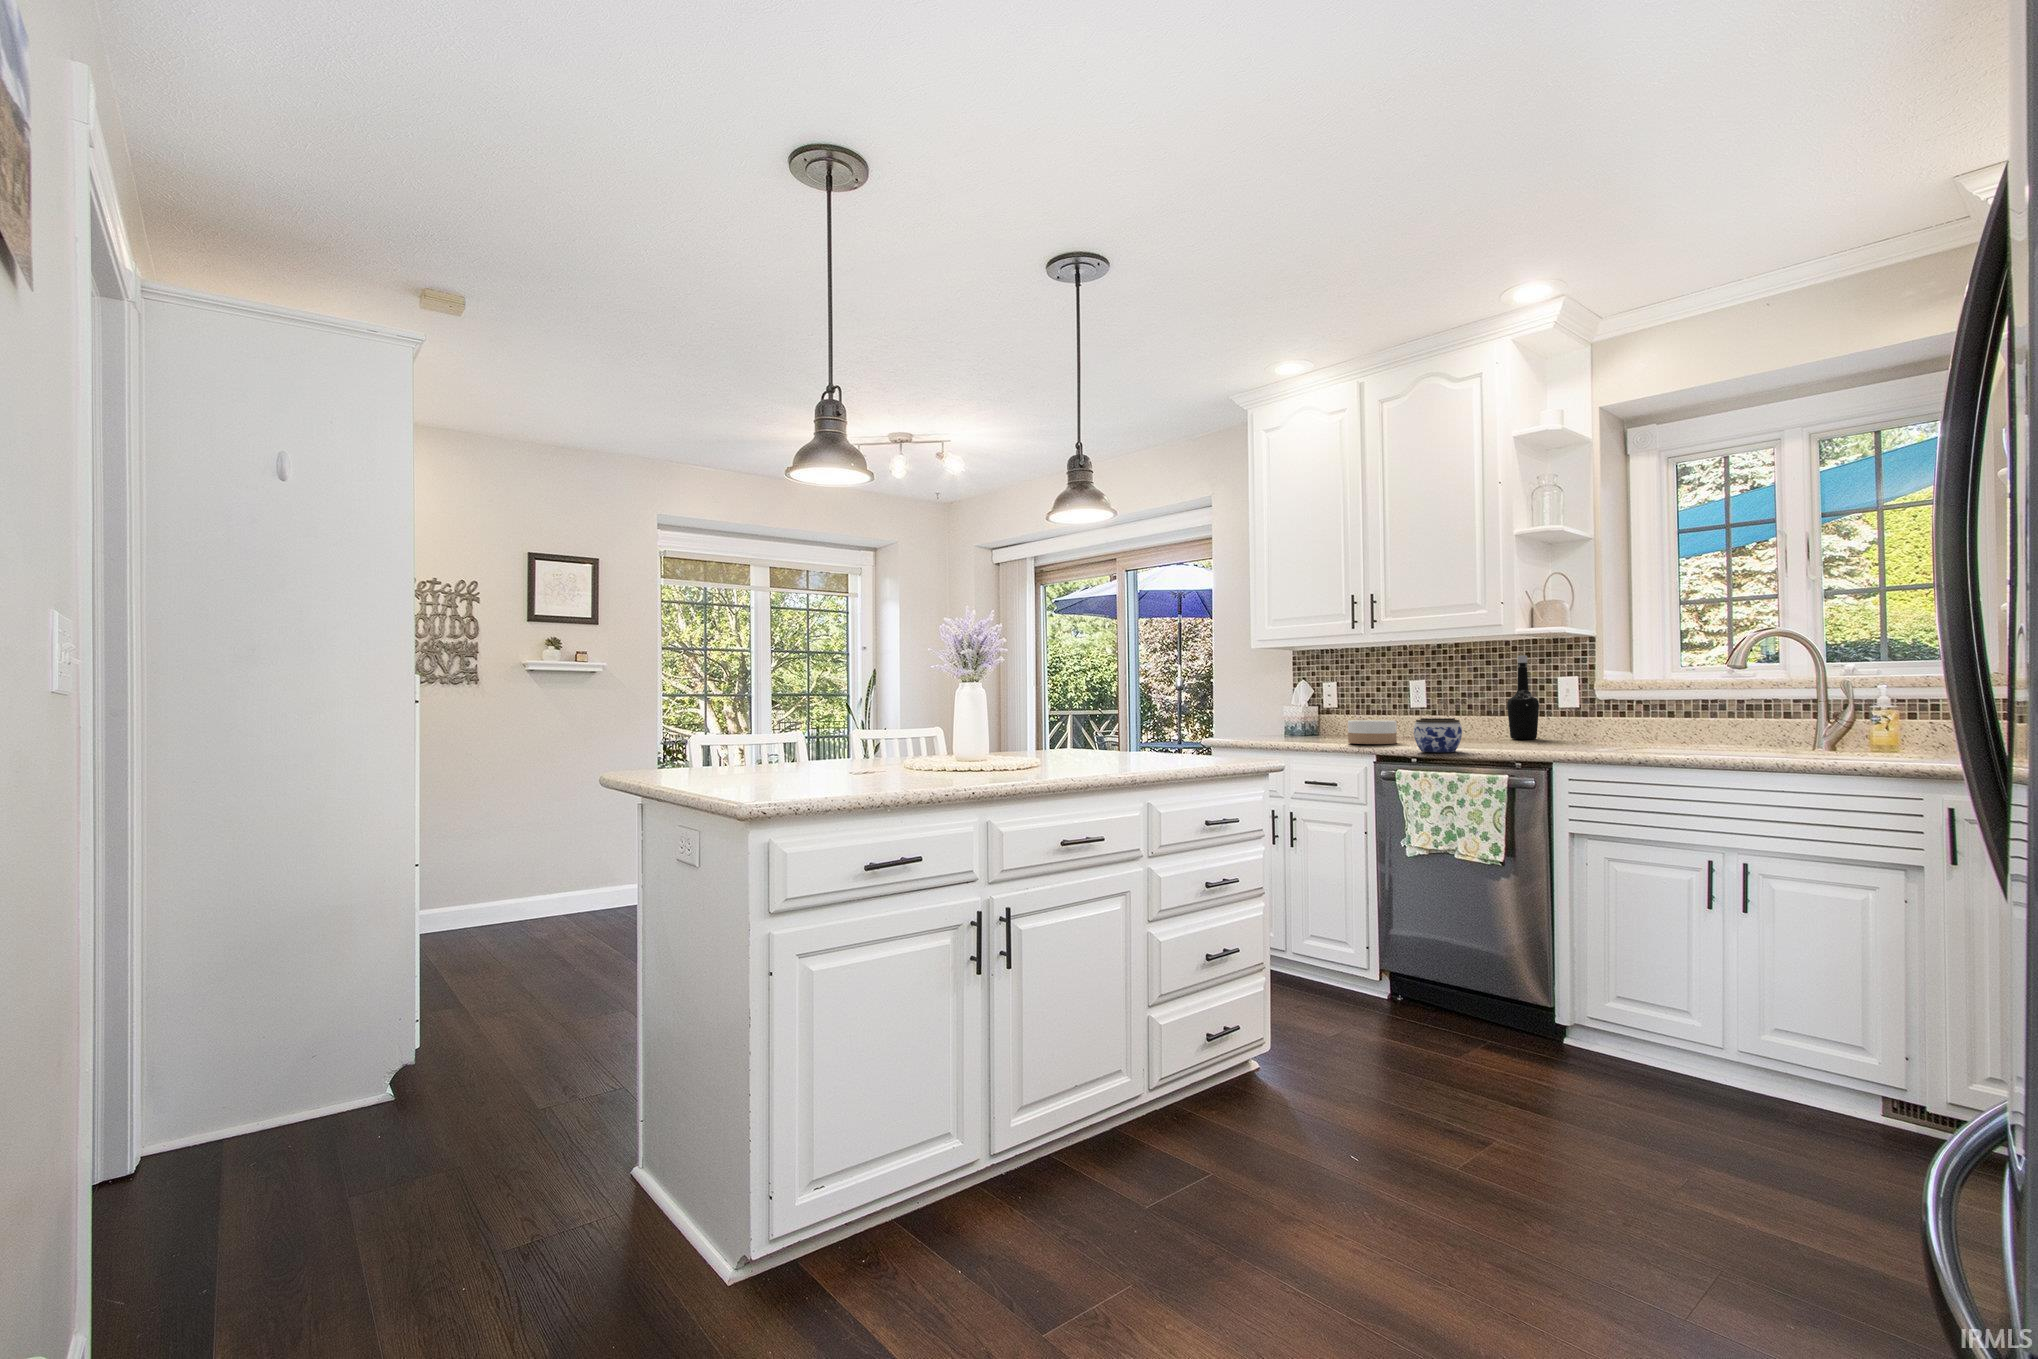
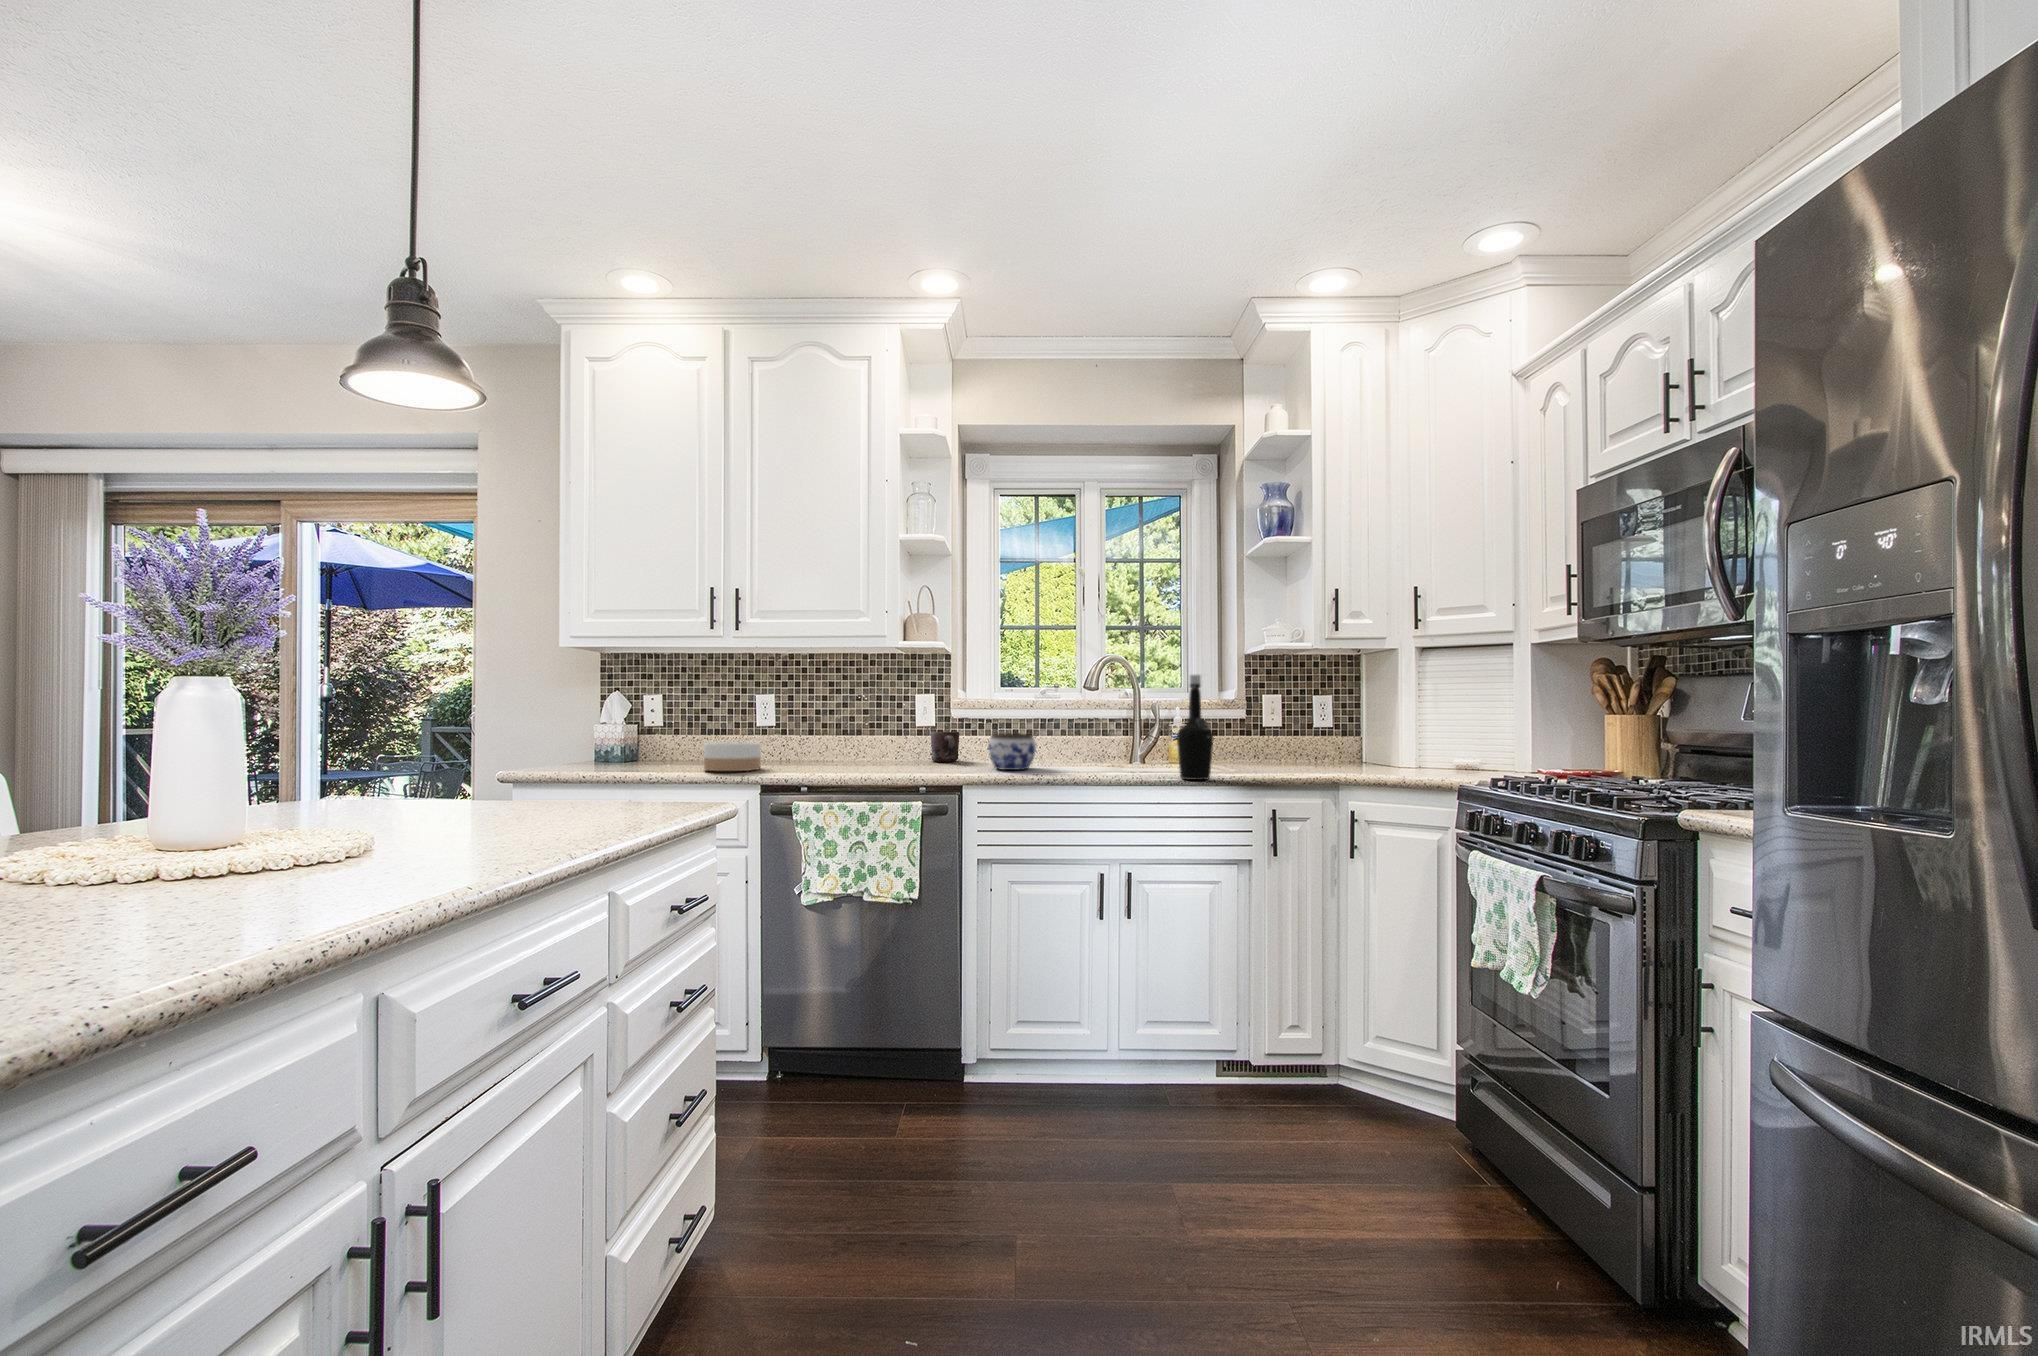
bottle: present [1507,655,1539,739] -> present [1177,675,1213,780]
mug: none [1566,713,1598,742] -> present [931,732,959,762]
jar: present [1414,718,1462,752] -> present [988,733,1036,770]

